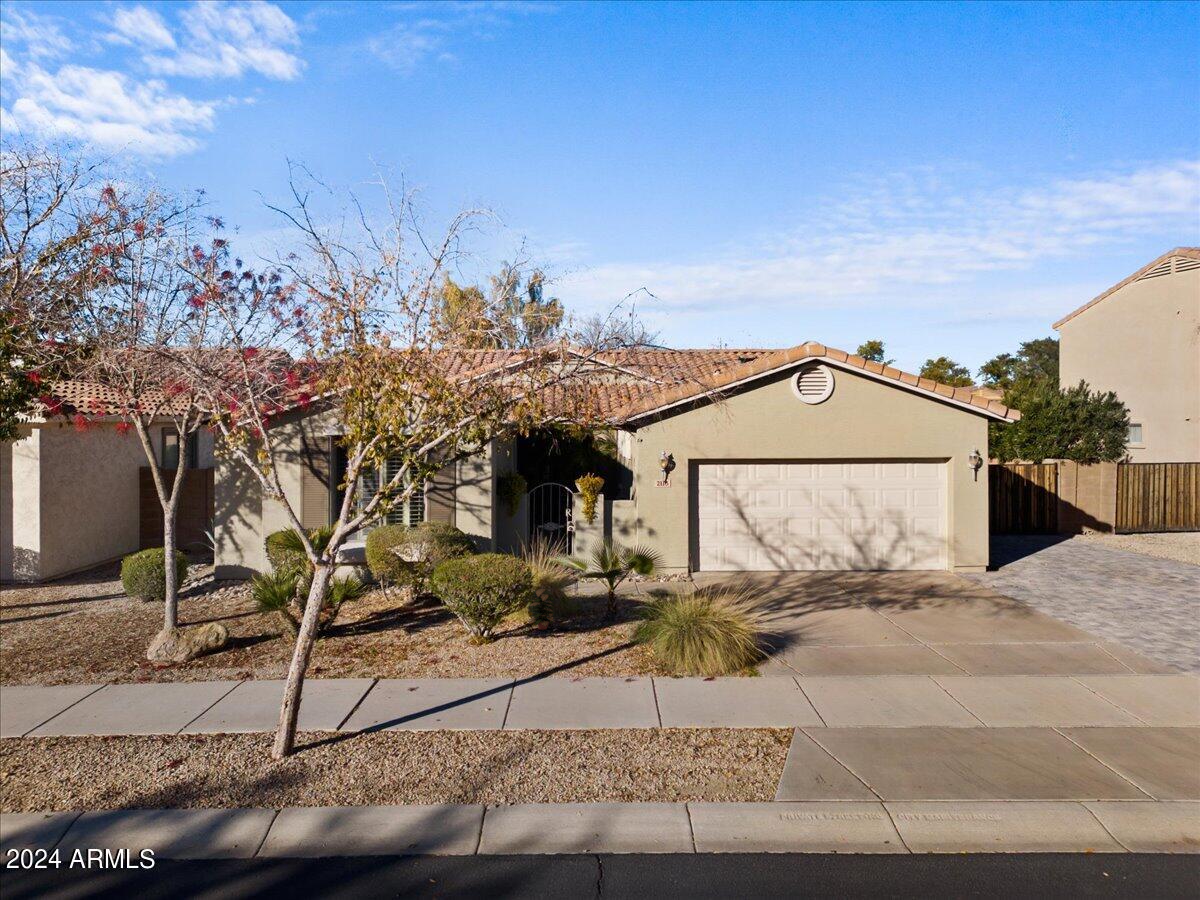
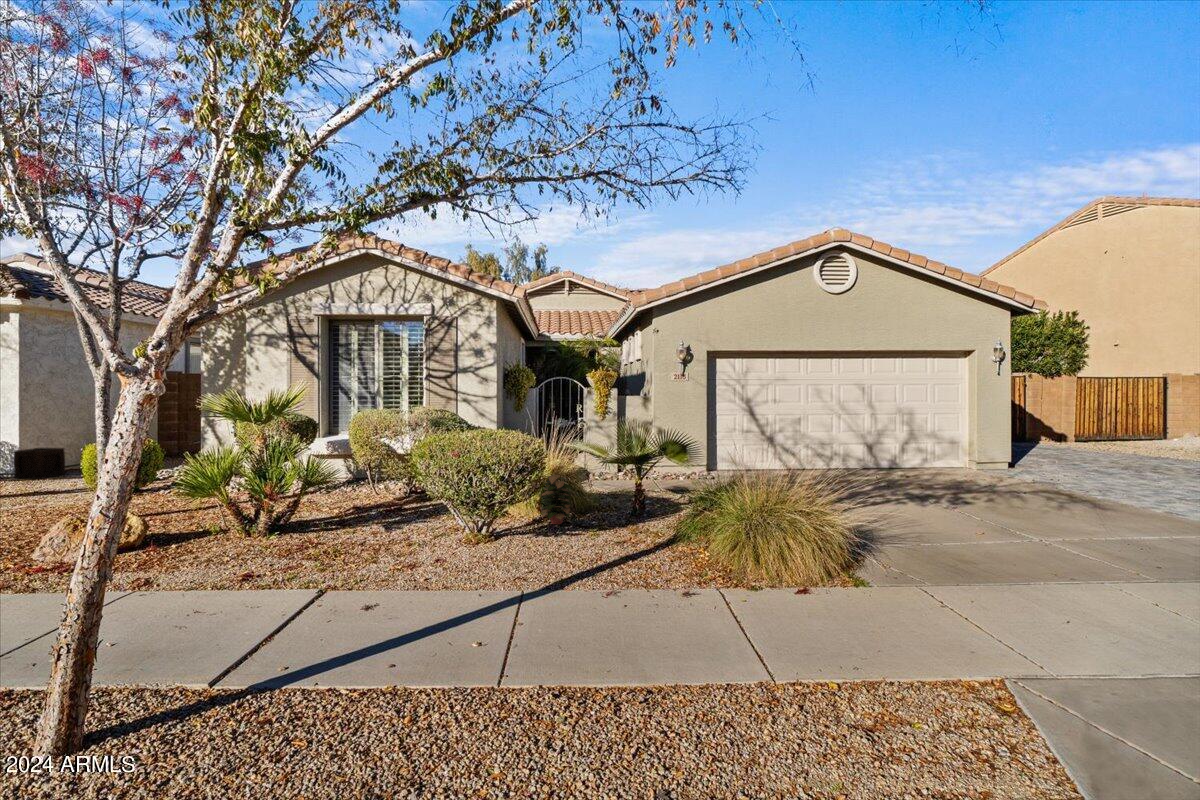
wooden crate: none [47,552,89,583] -> present [14,448,65,479]

